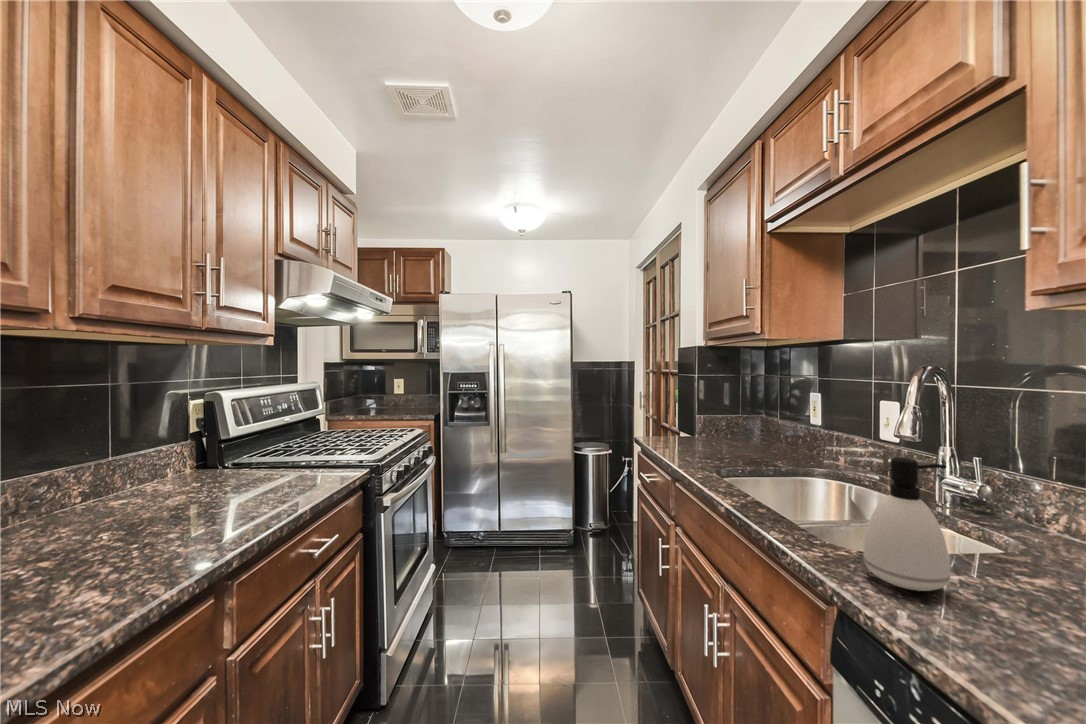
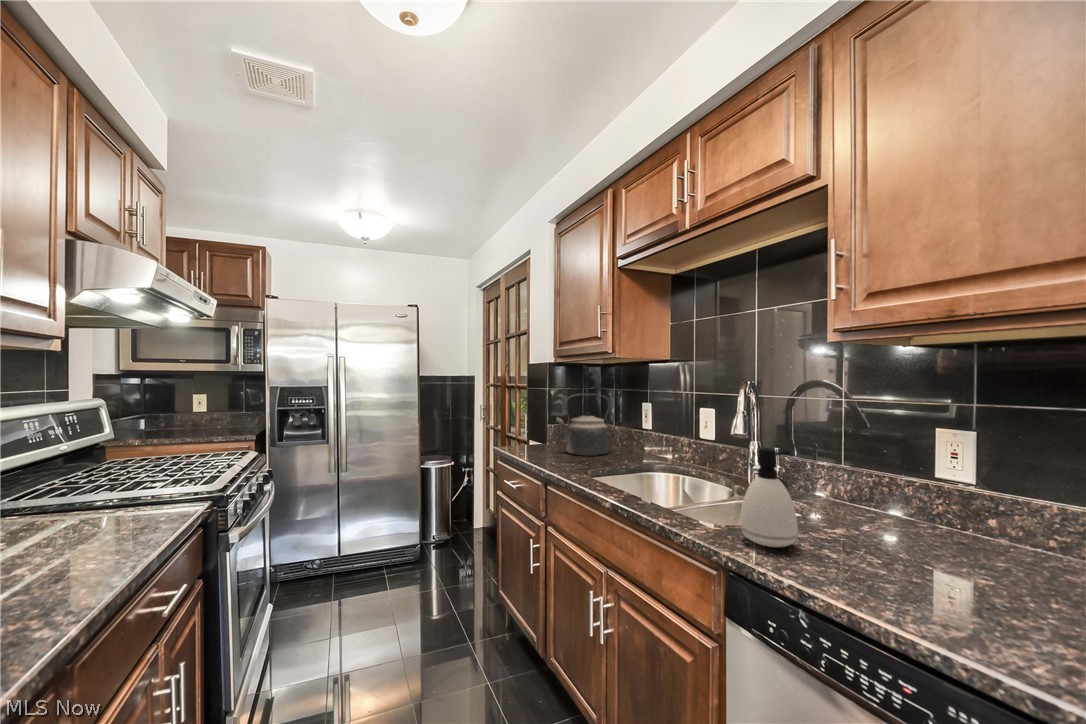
kettle: none [696,383,765,454] -> present [556,394,611,456]

